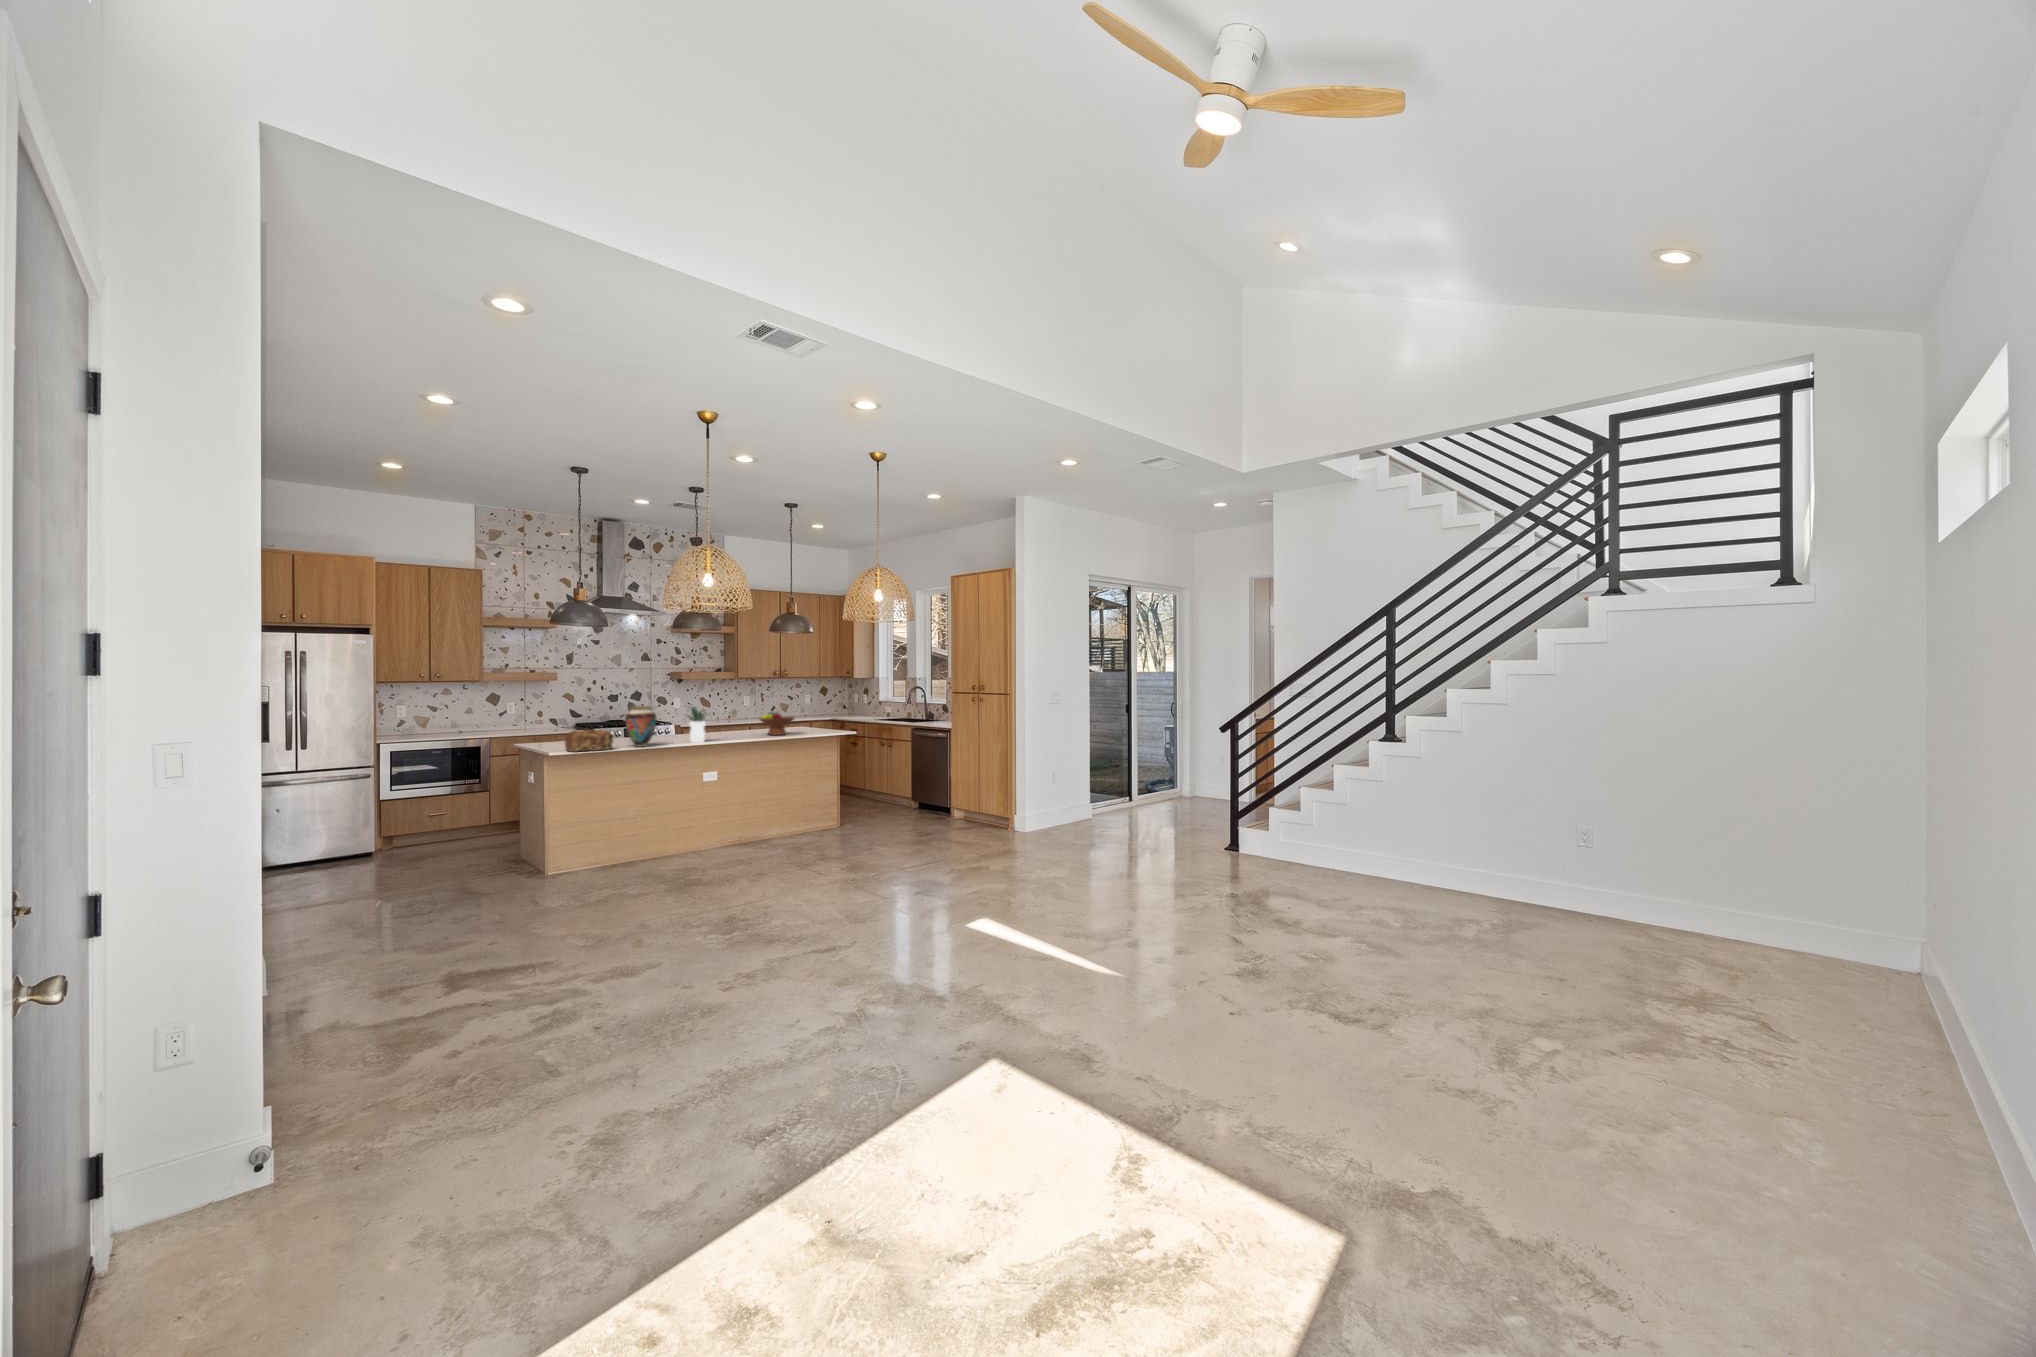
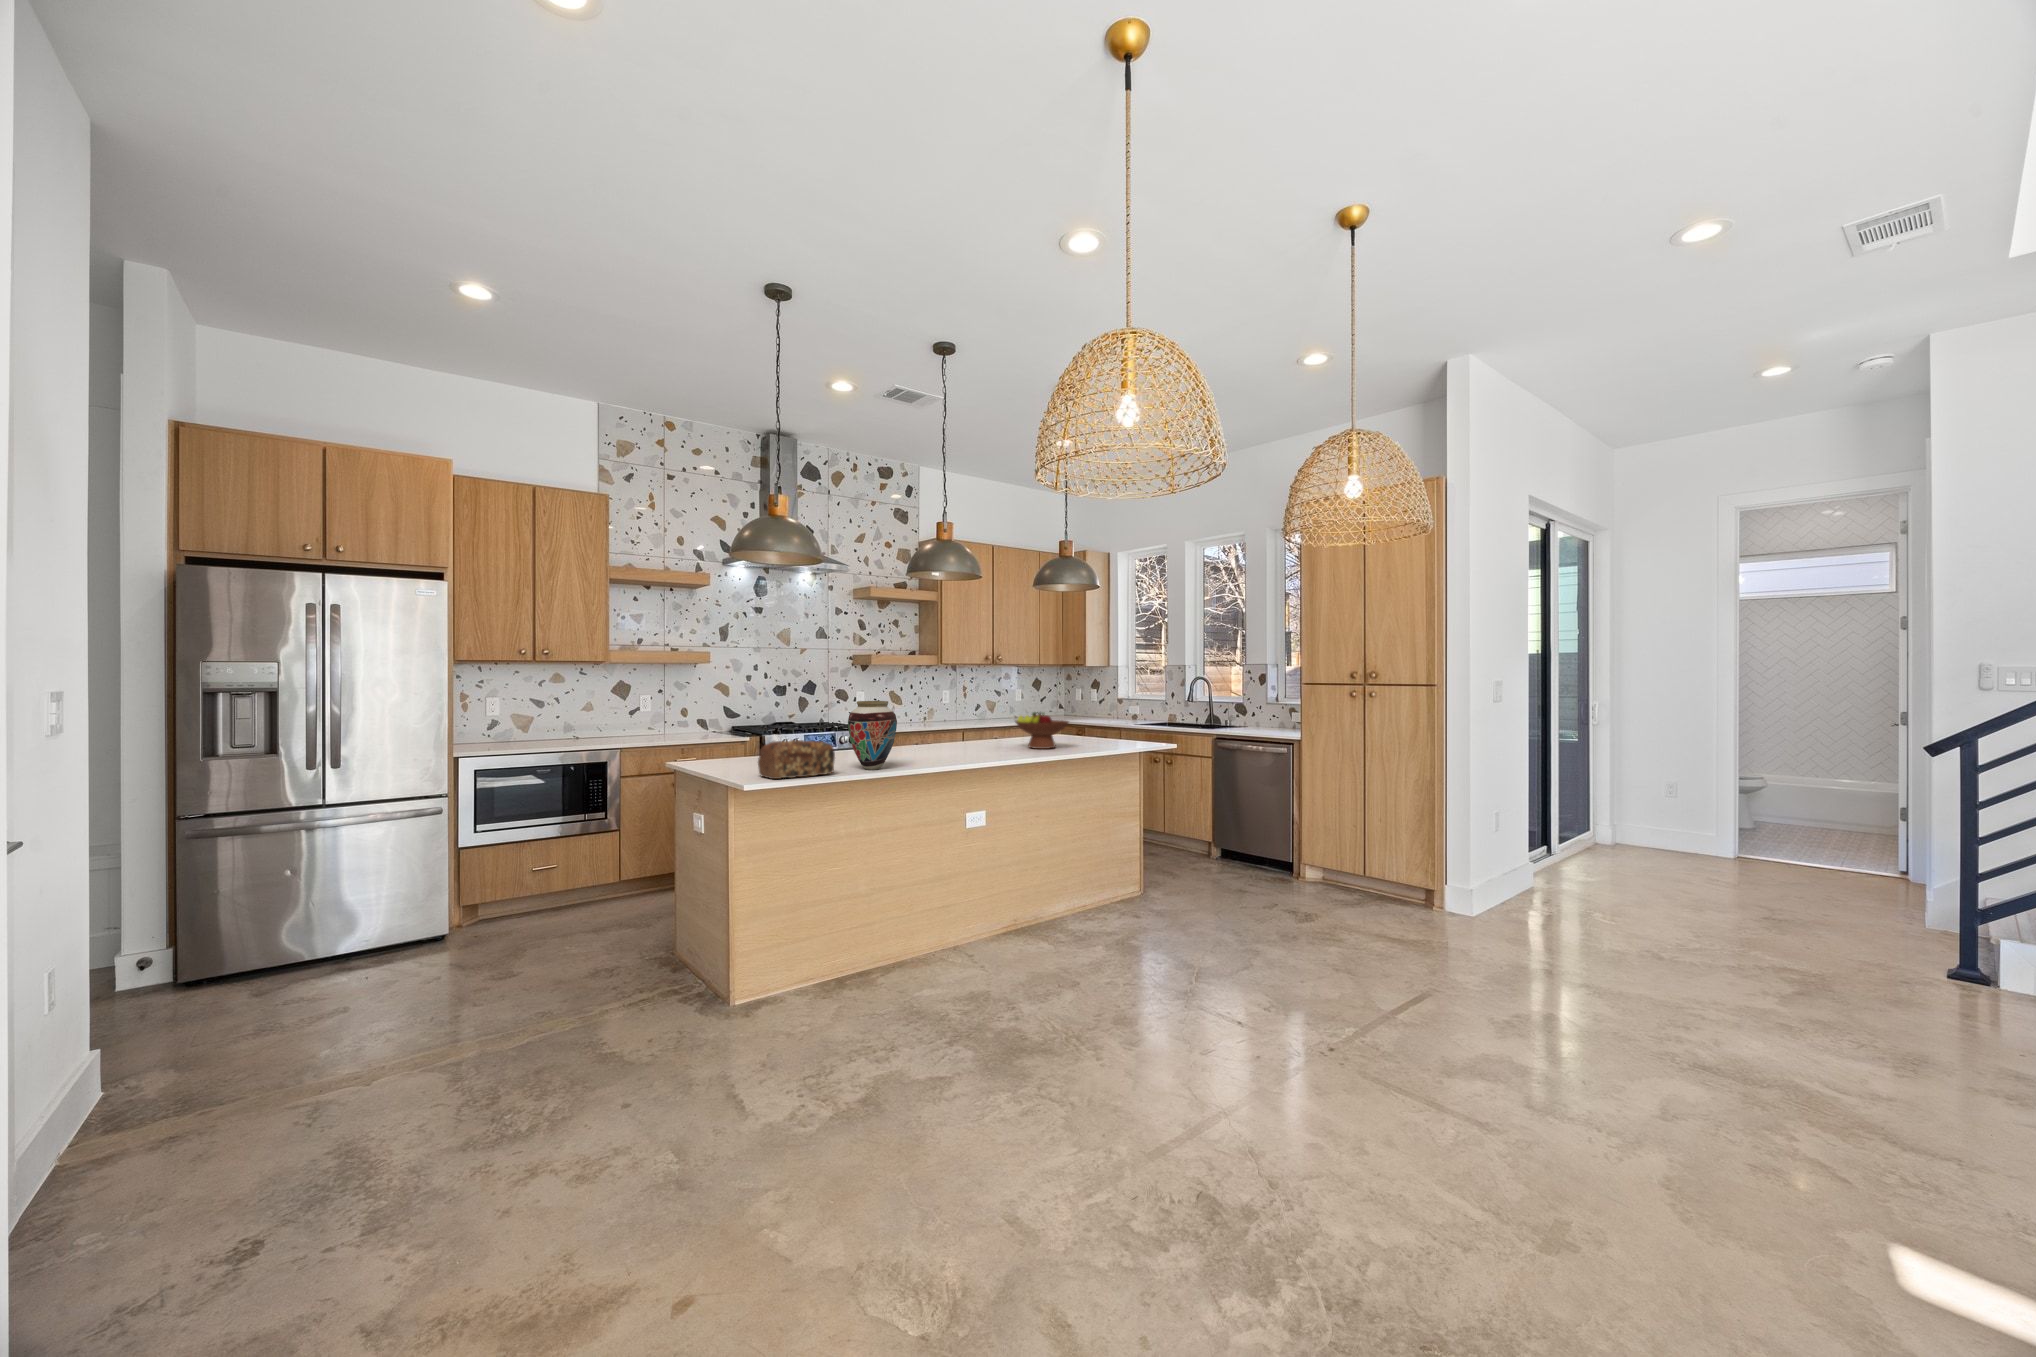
potted plant: present [688,707,710,743] -> none [914,702,984,762]

